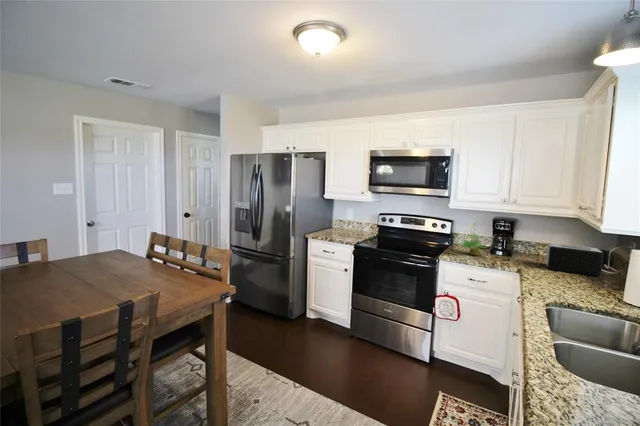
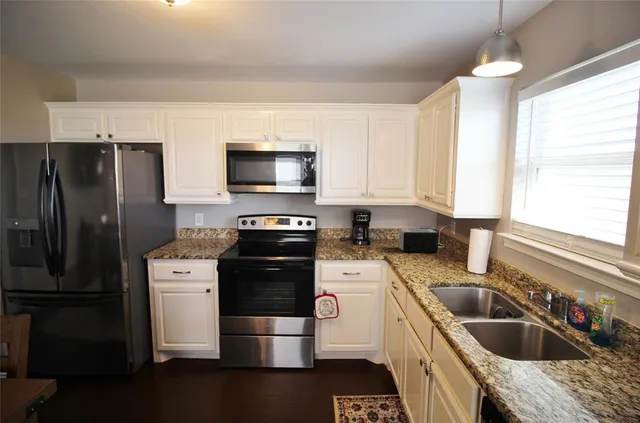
potted plant: present [463,225,488,255] -> none [330,216,355,249]

